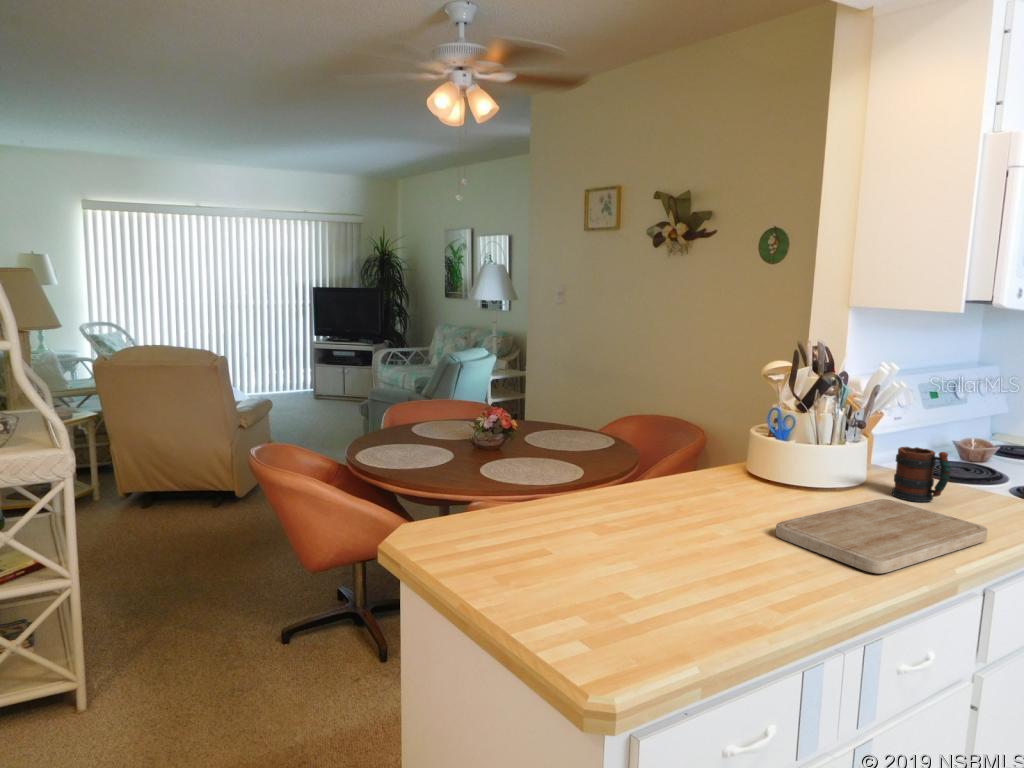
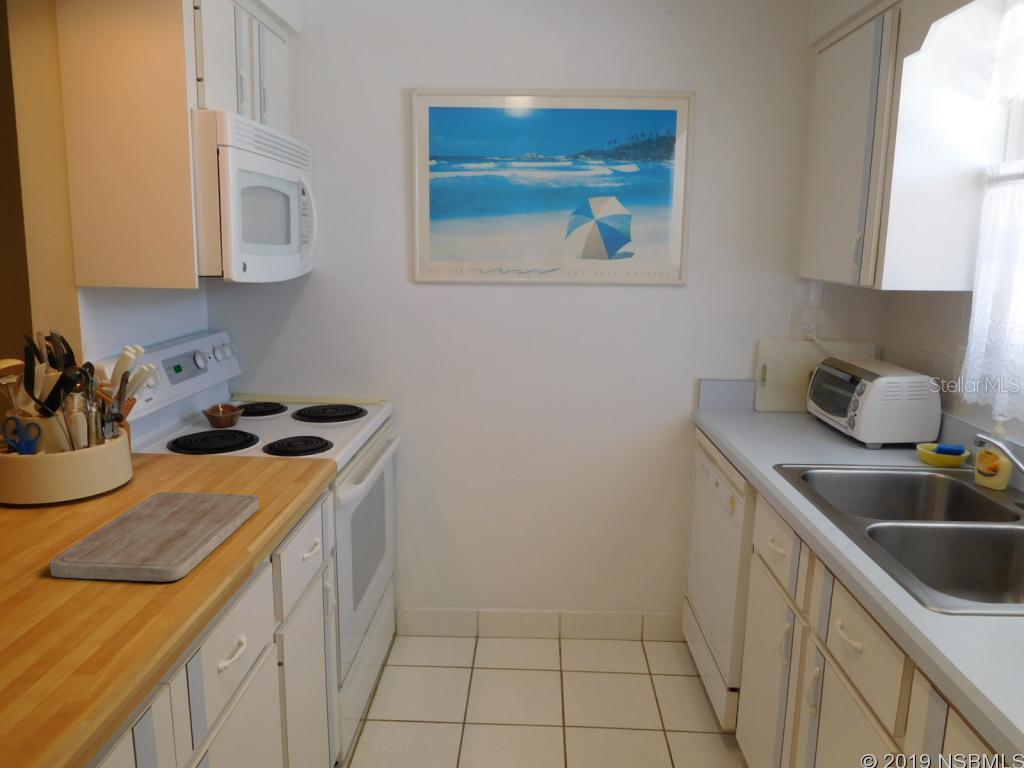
mug: present [892,447,950,502] -> none [160,430,215,486]

